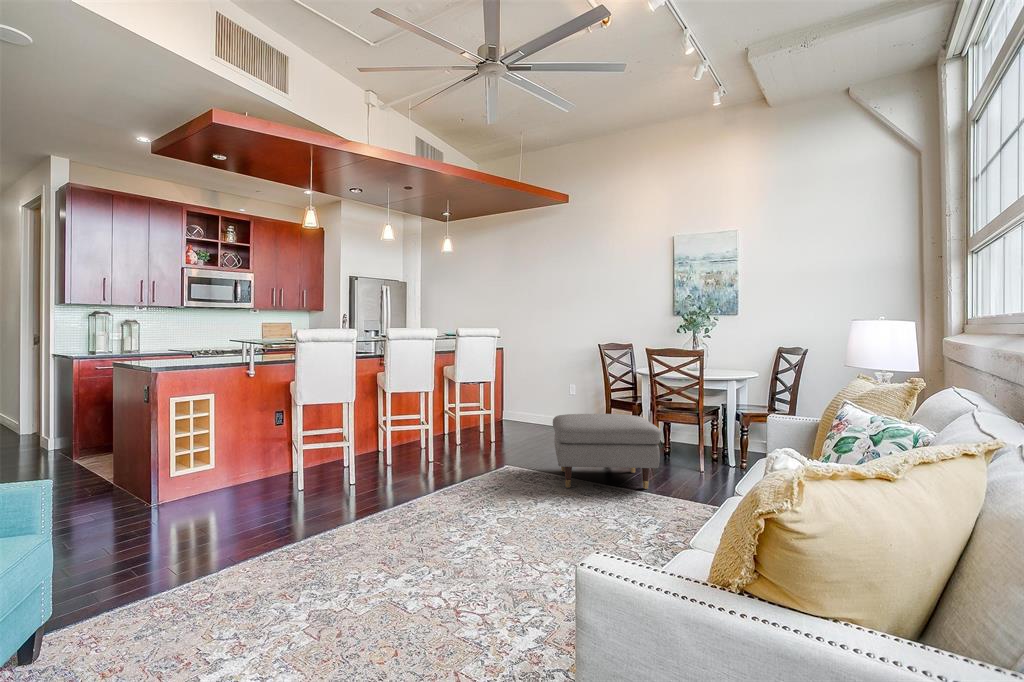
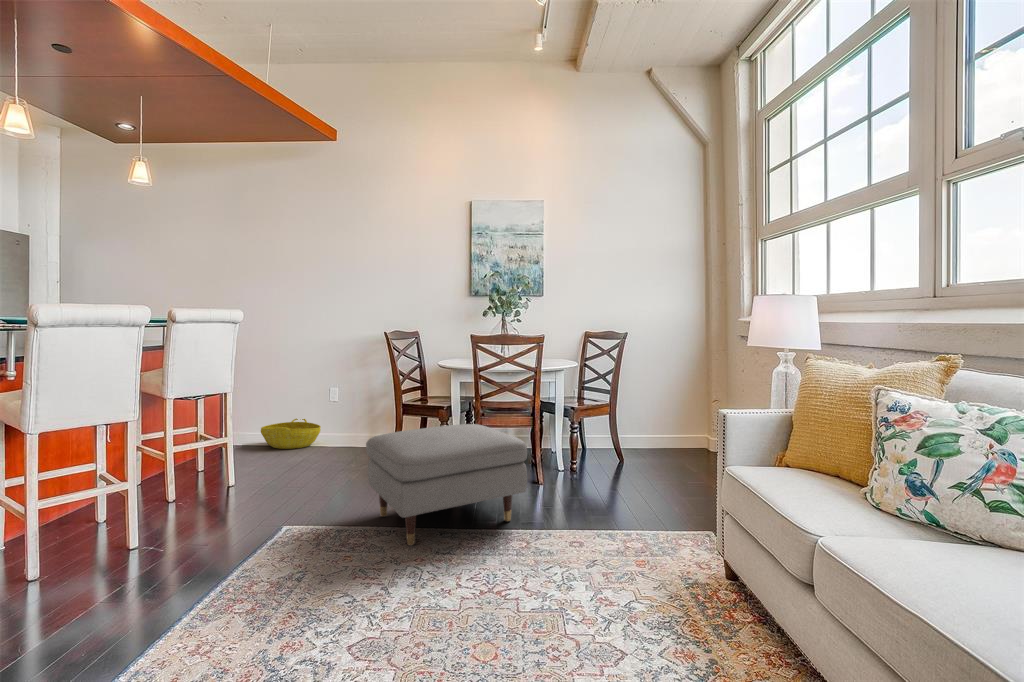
basket: none [516,407,555,428] -> present [261,418,321,449]

